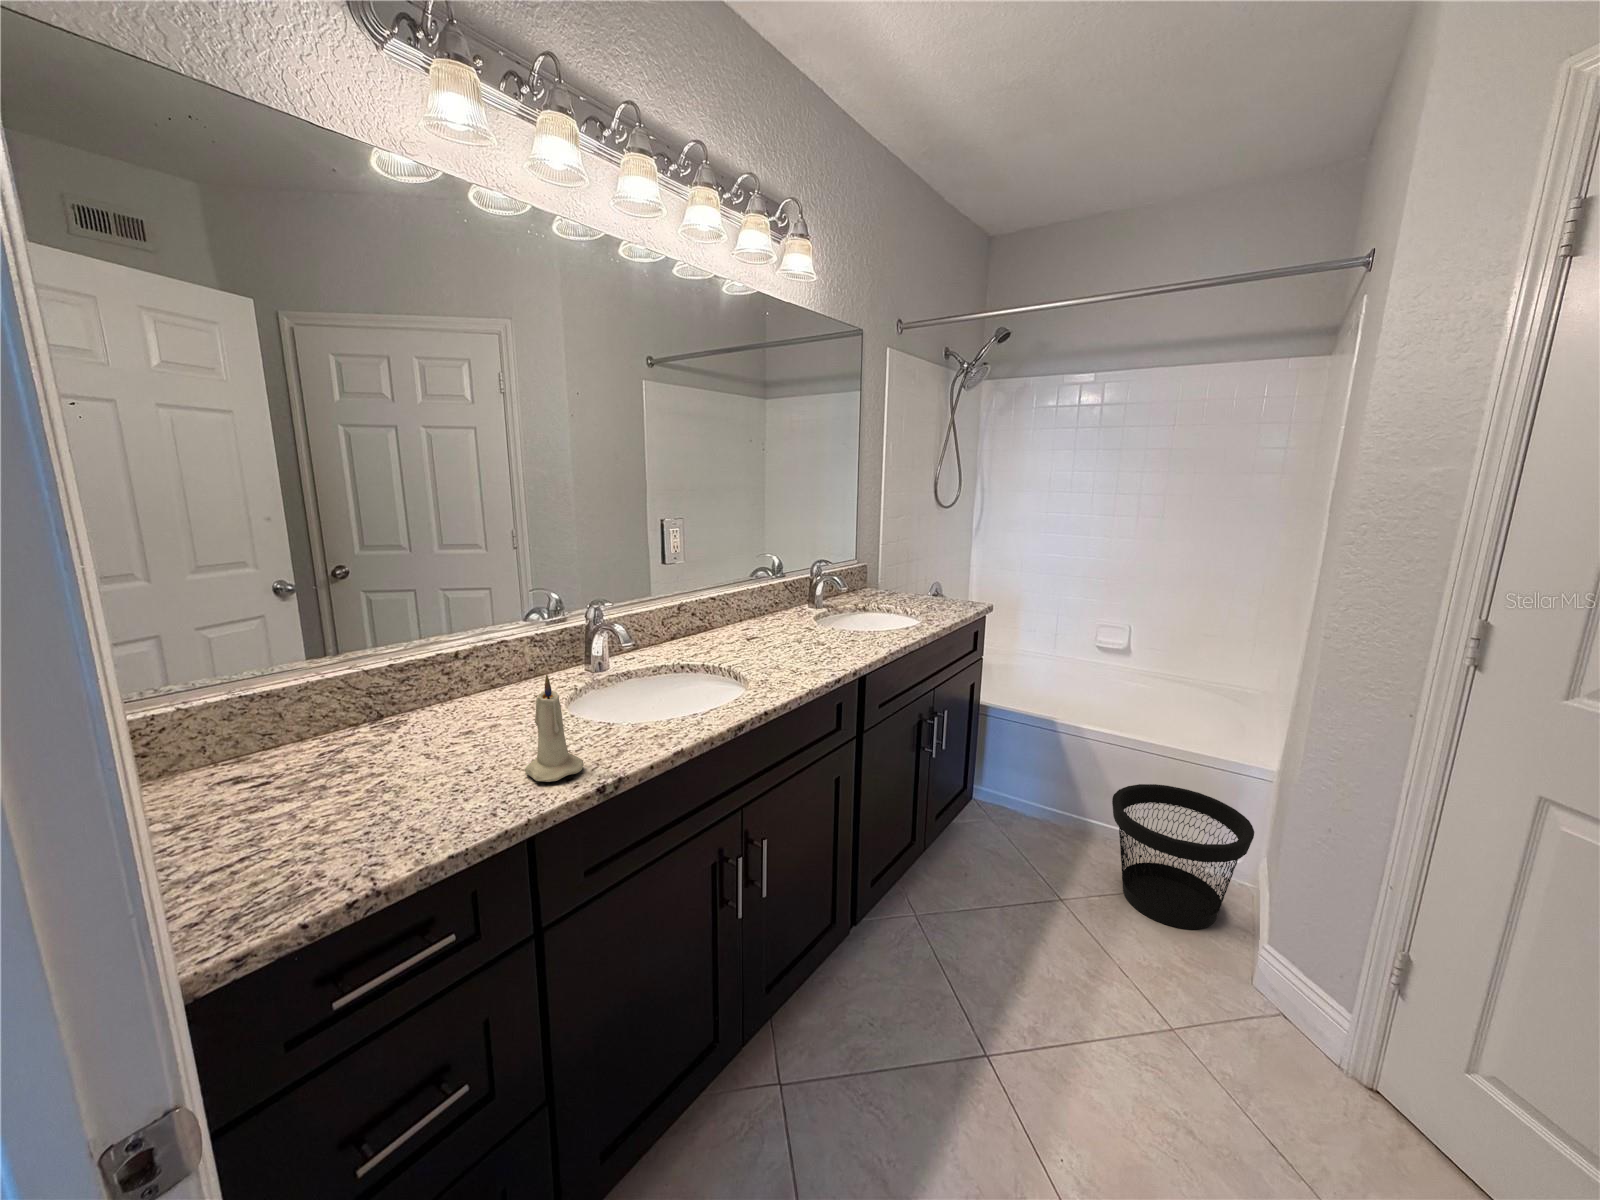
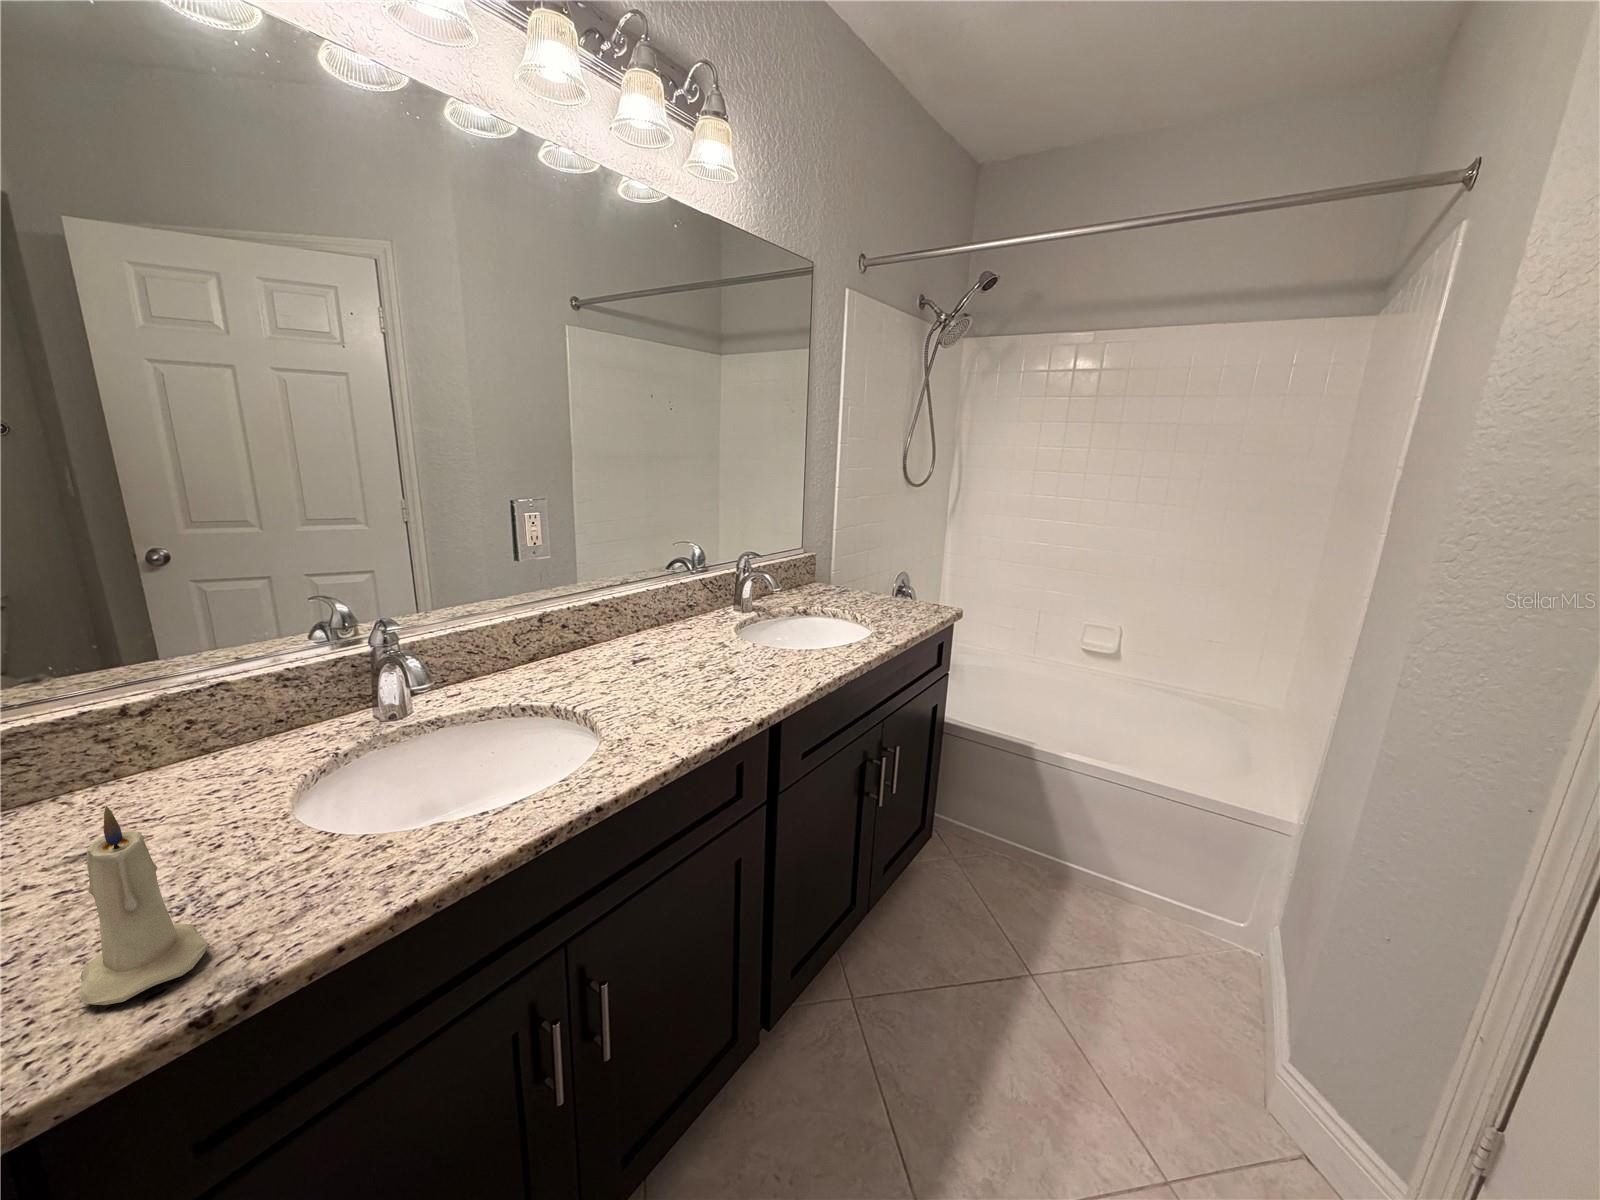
wastebasket: present [1112,784,1254,929] -> none [1099,834,1274,1022]

